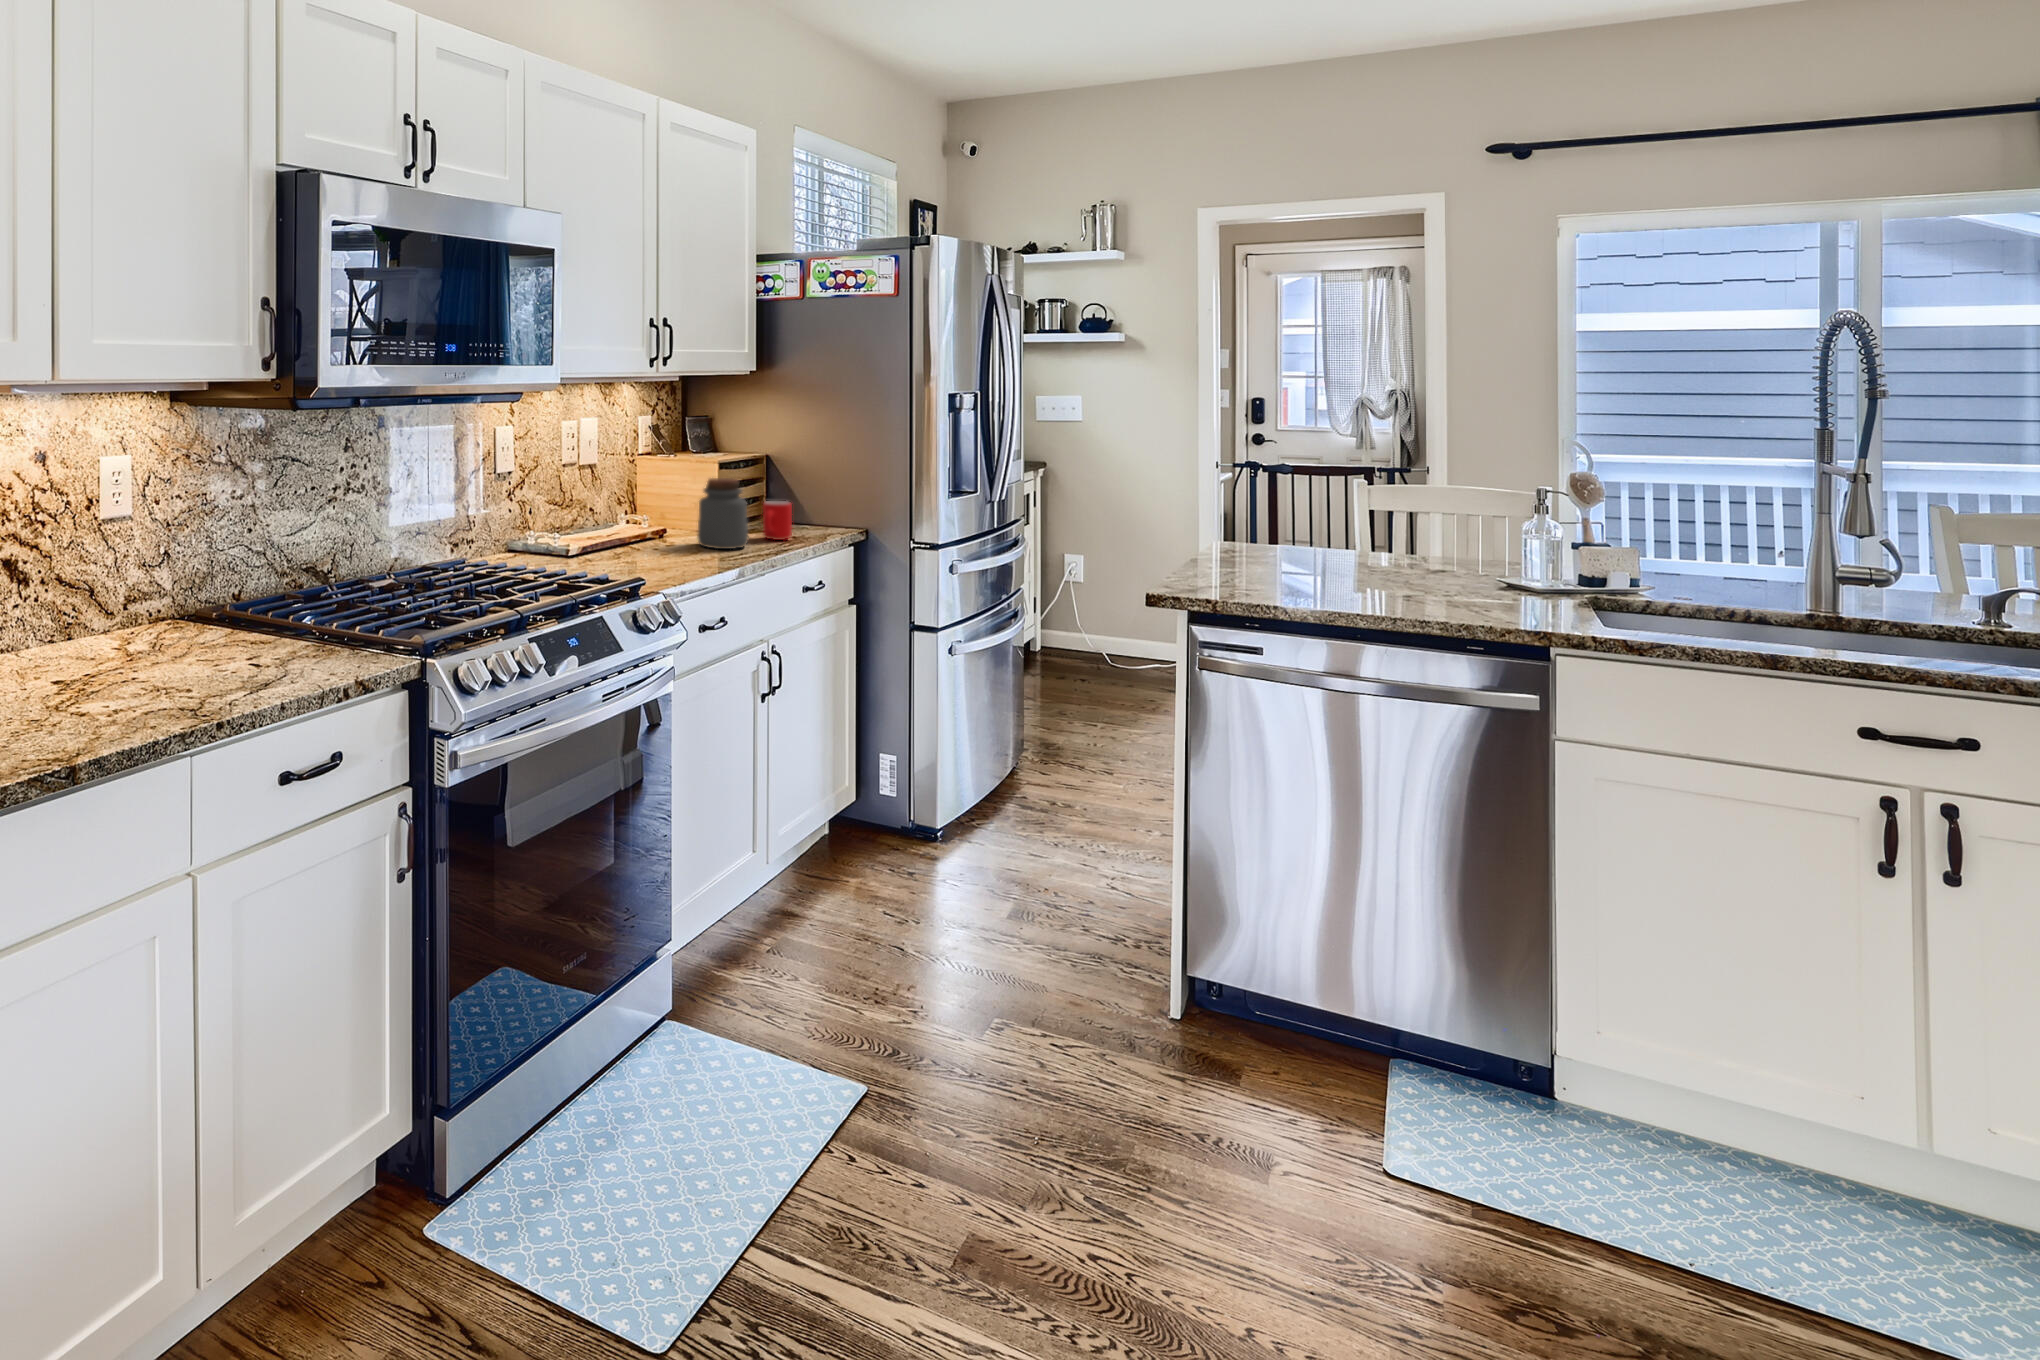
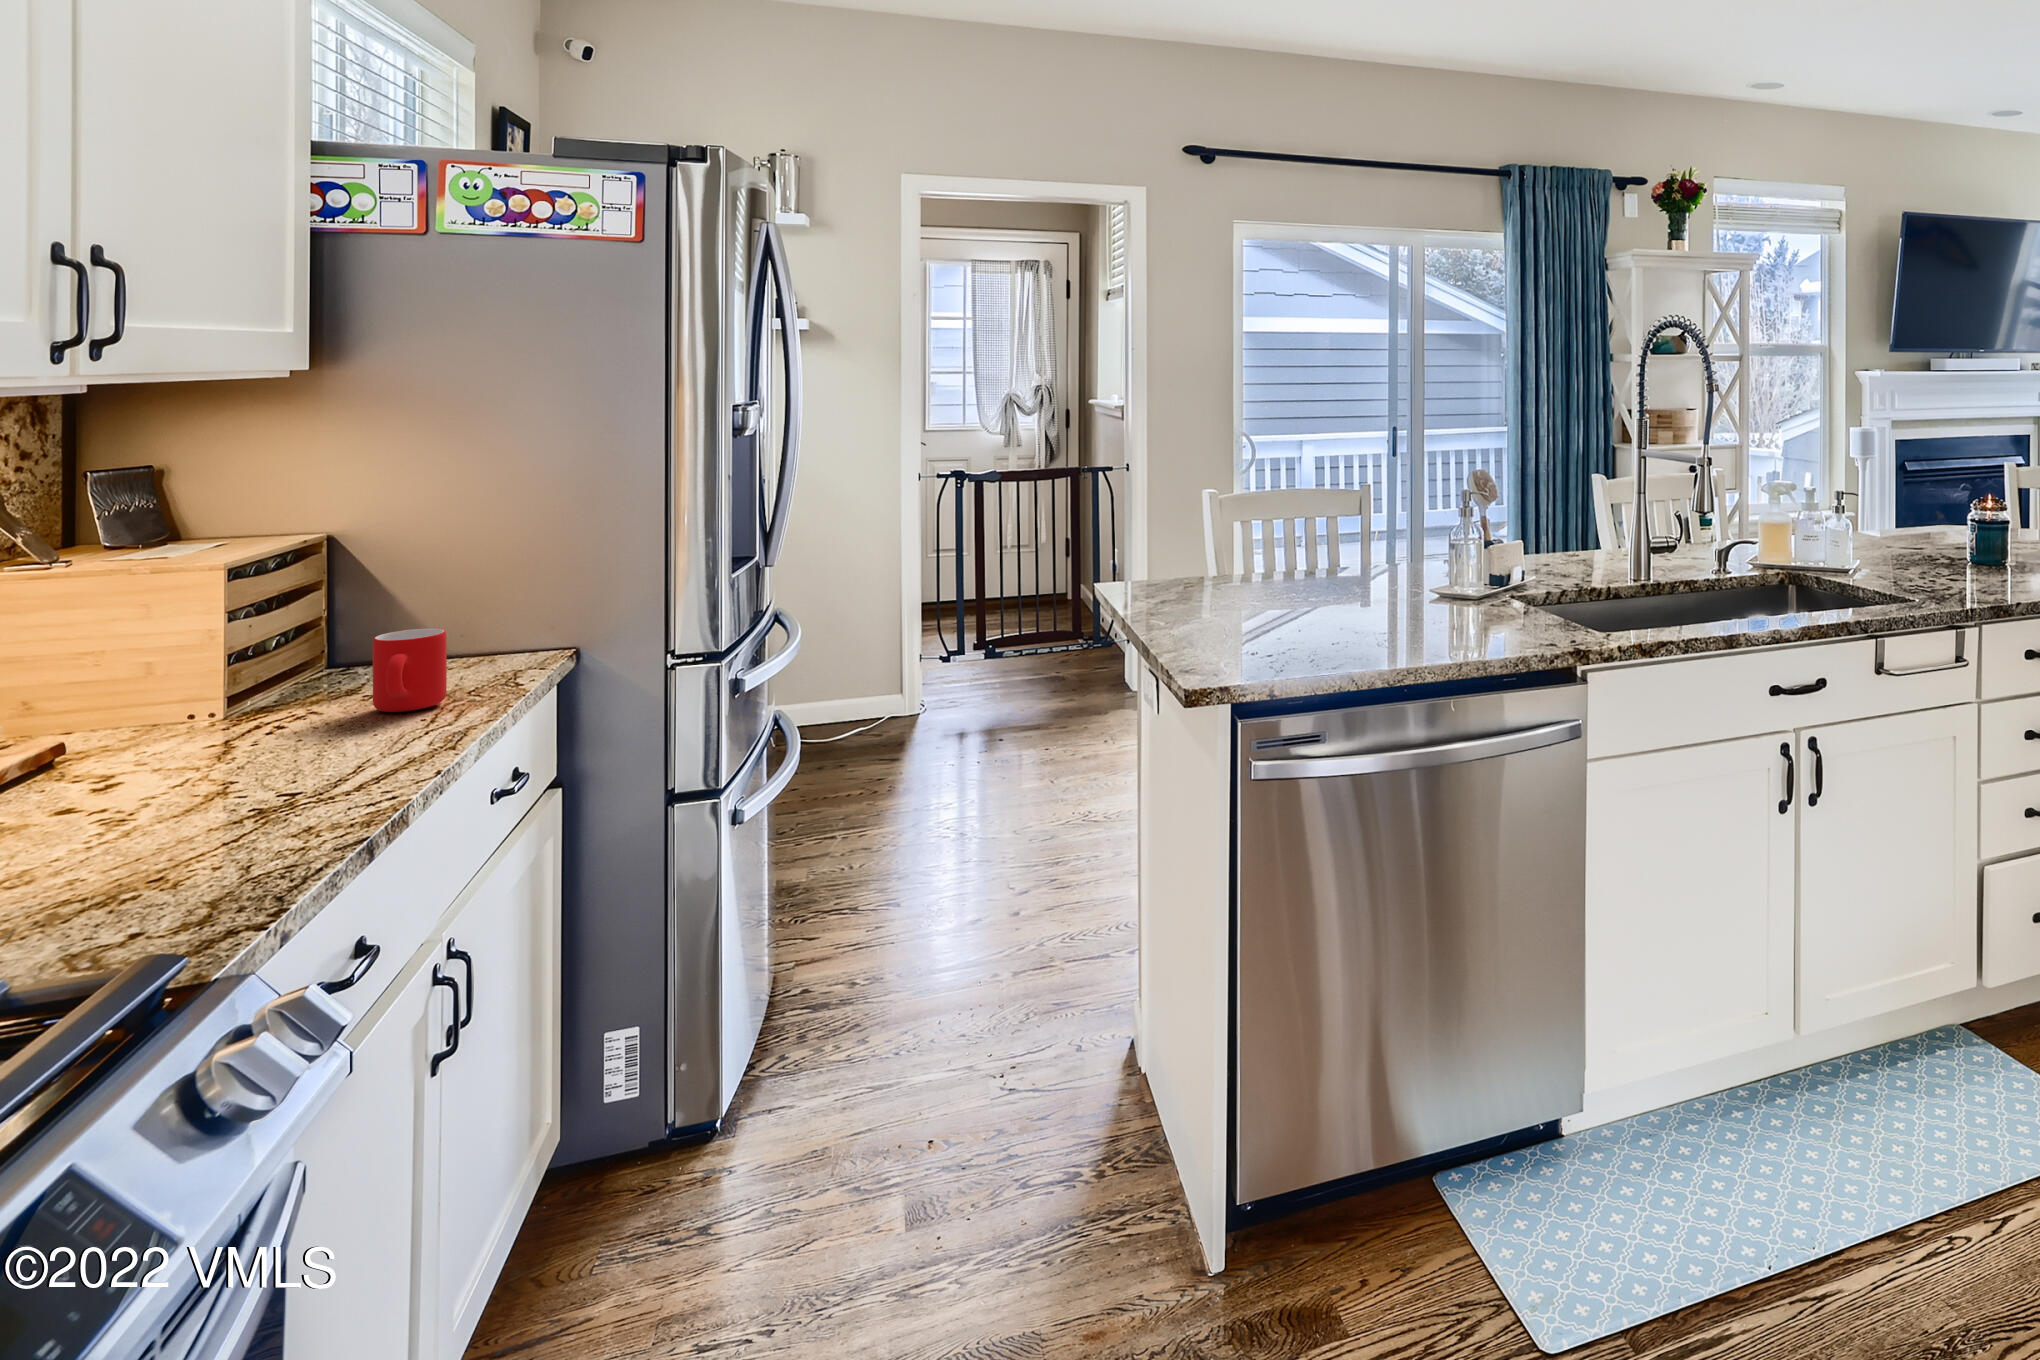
jar: present [698,478,749,549] -> none [207,603,359,769]

